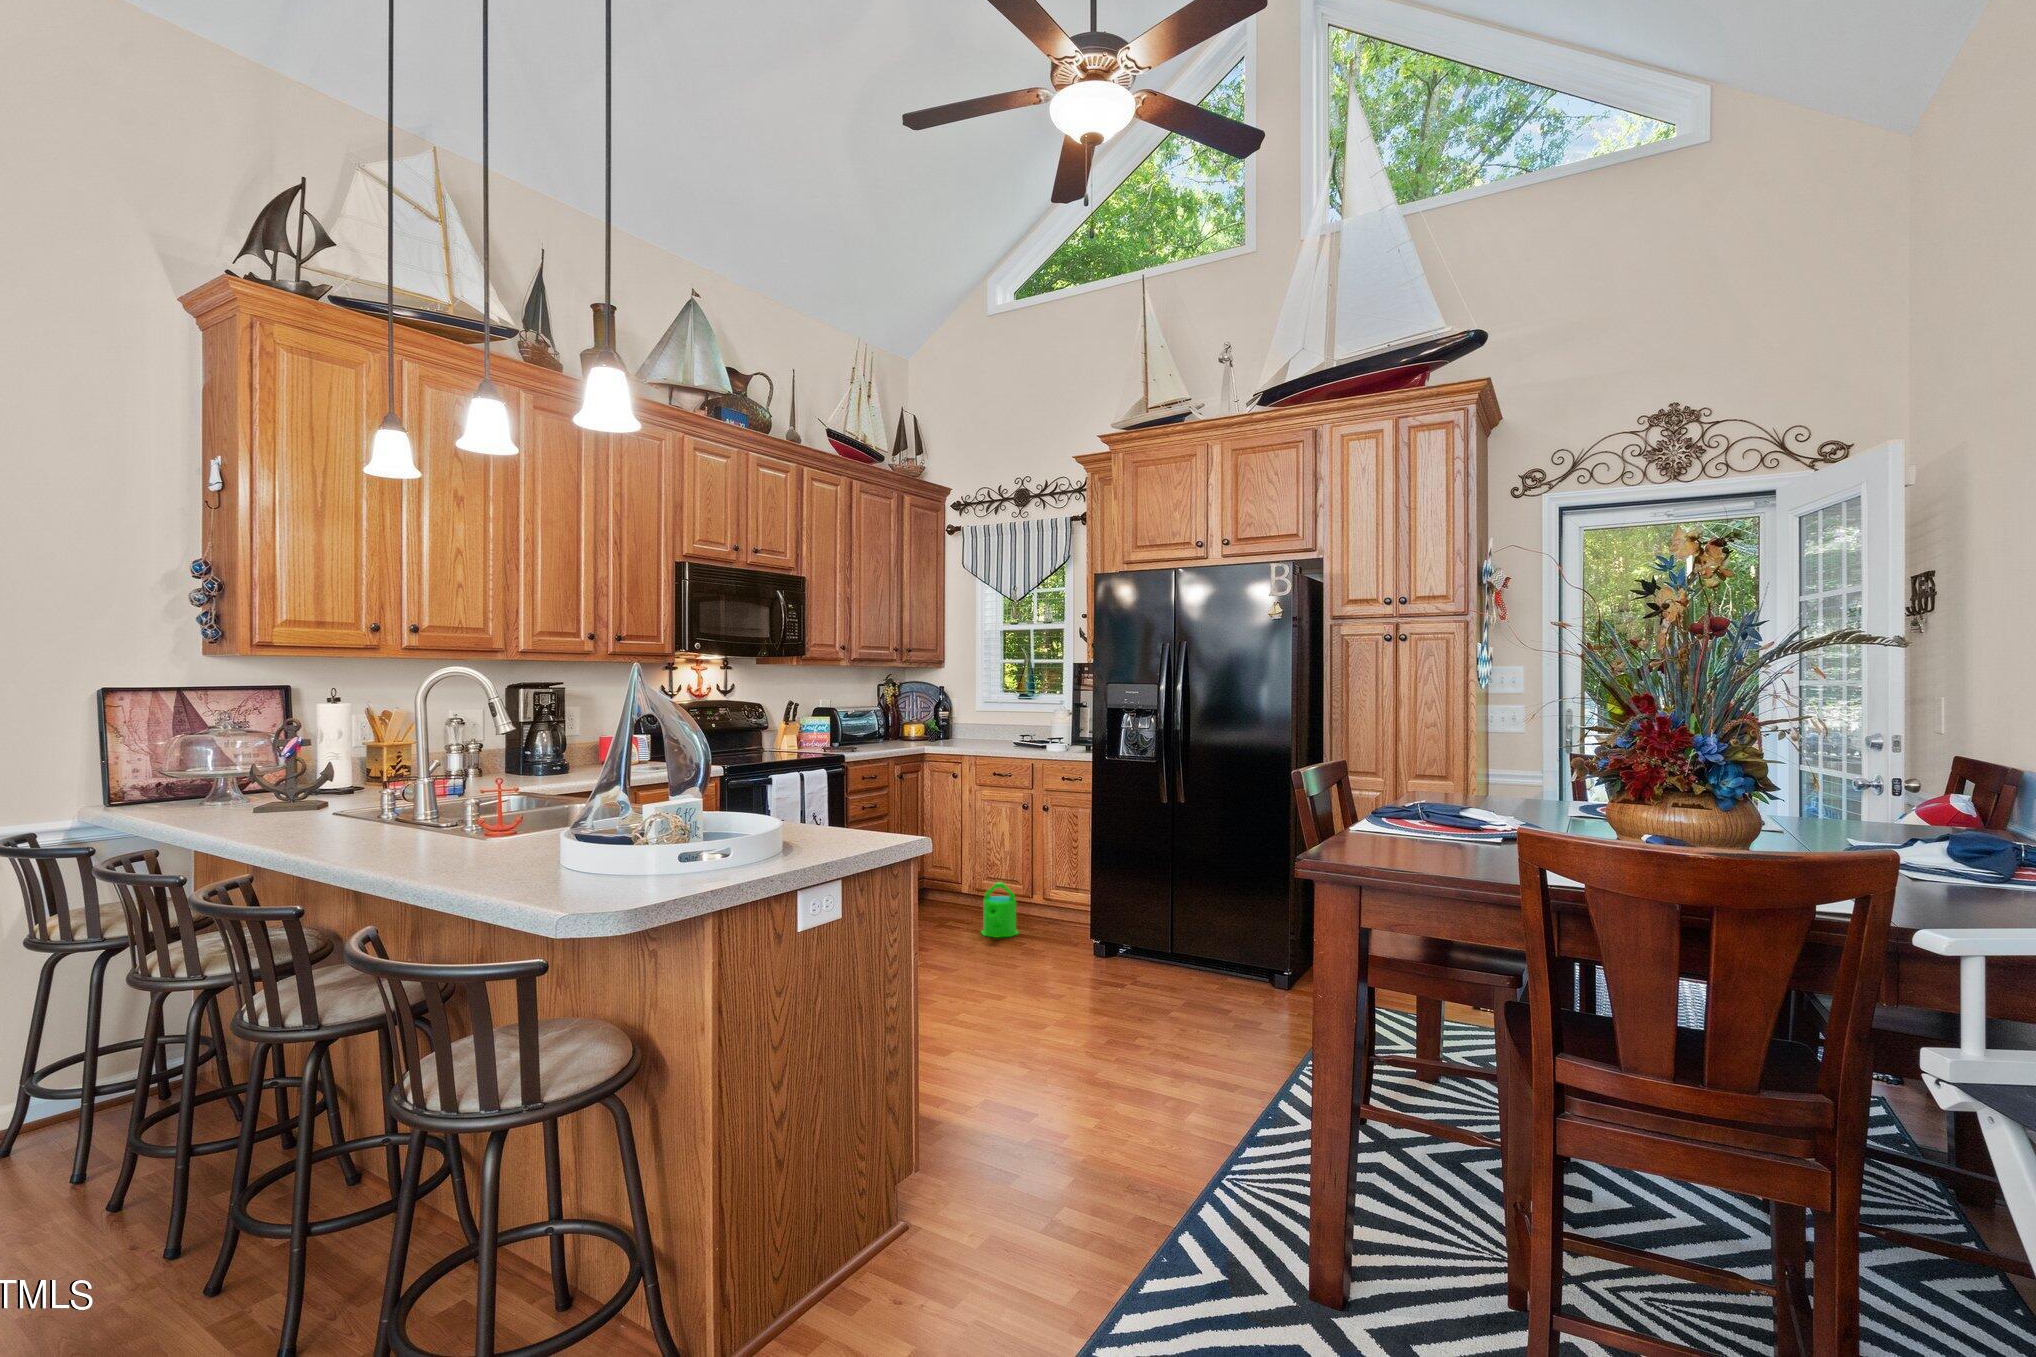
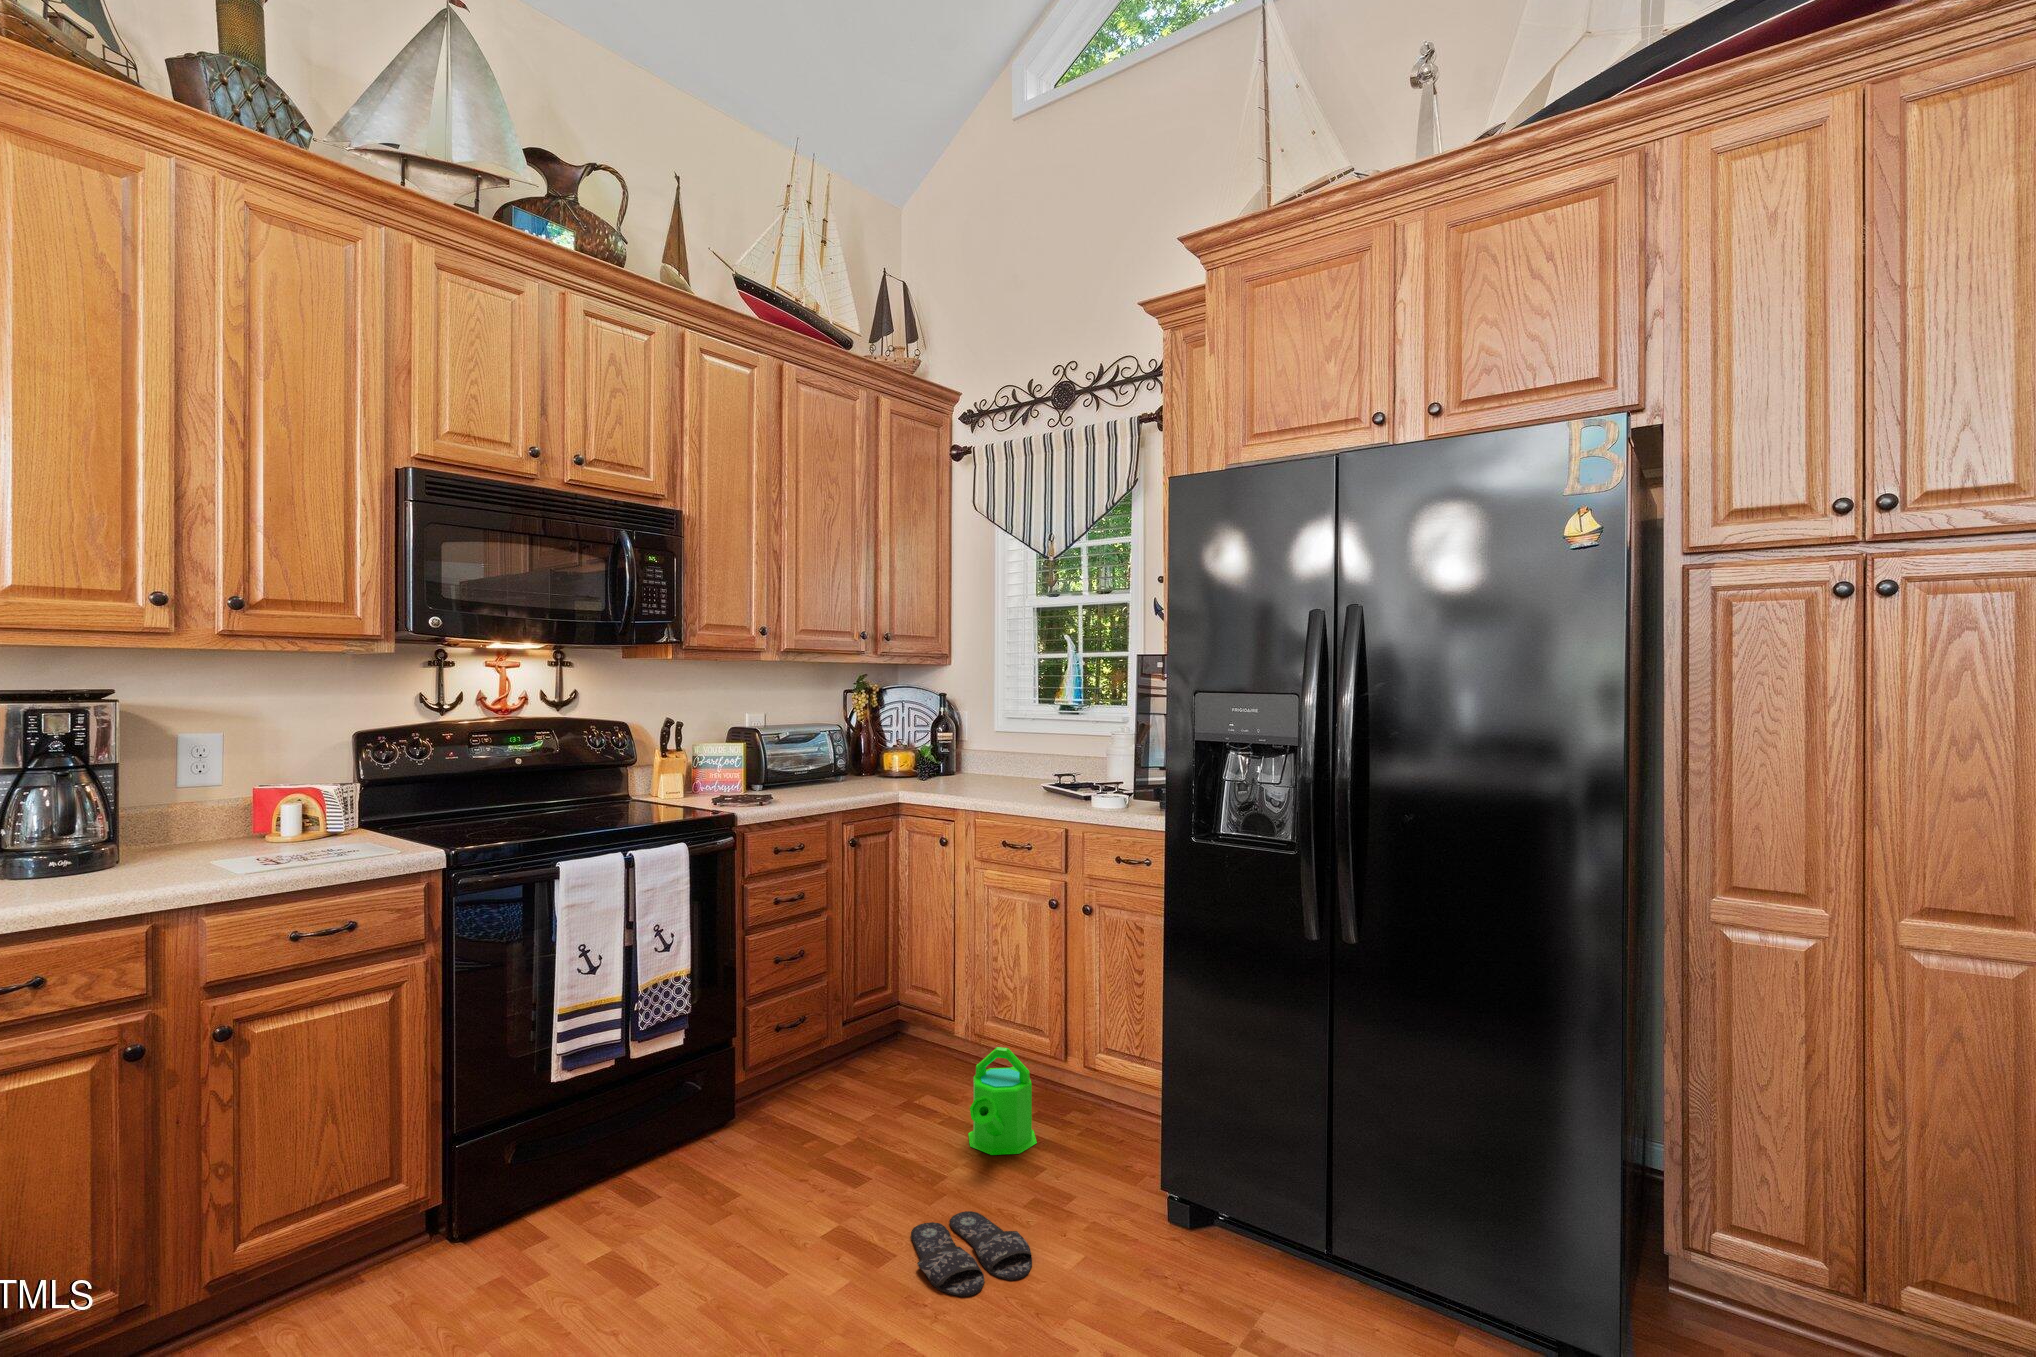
slippers: none [964,953,1028,975] -> present [911,1211,1032,1297]

